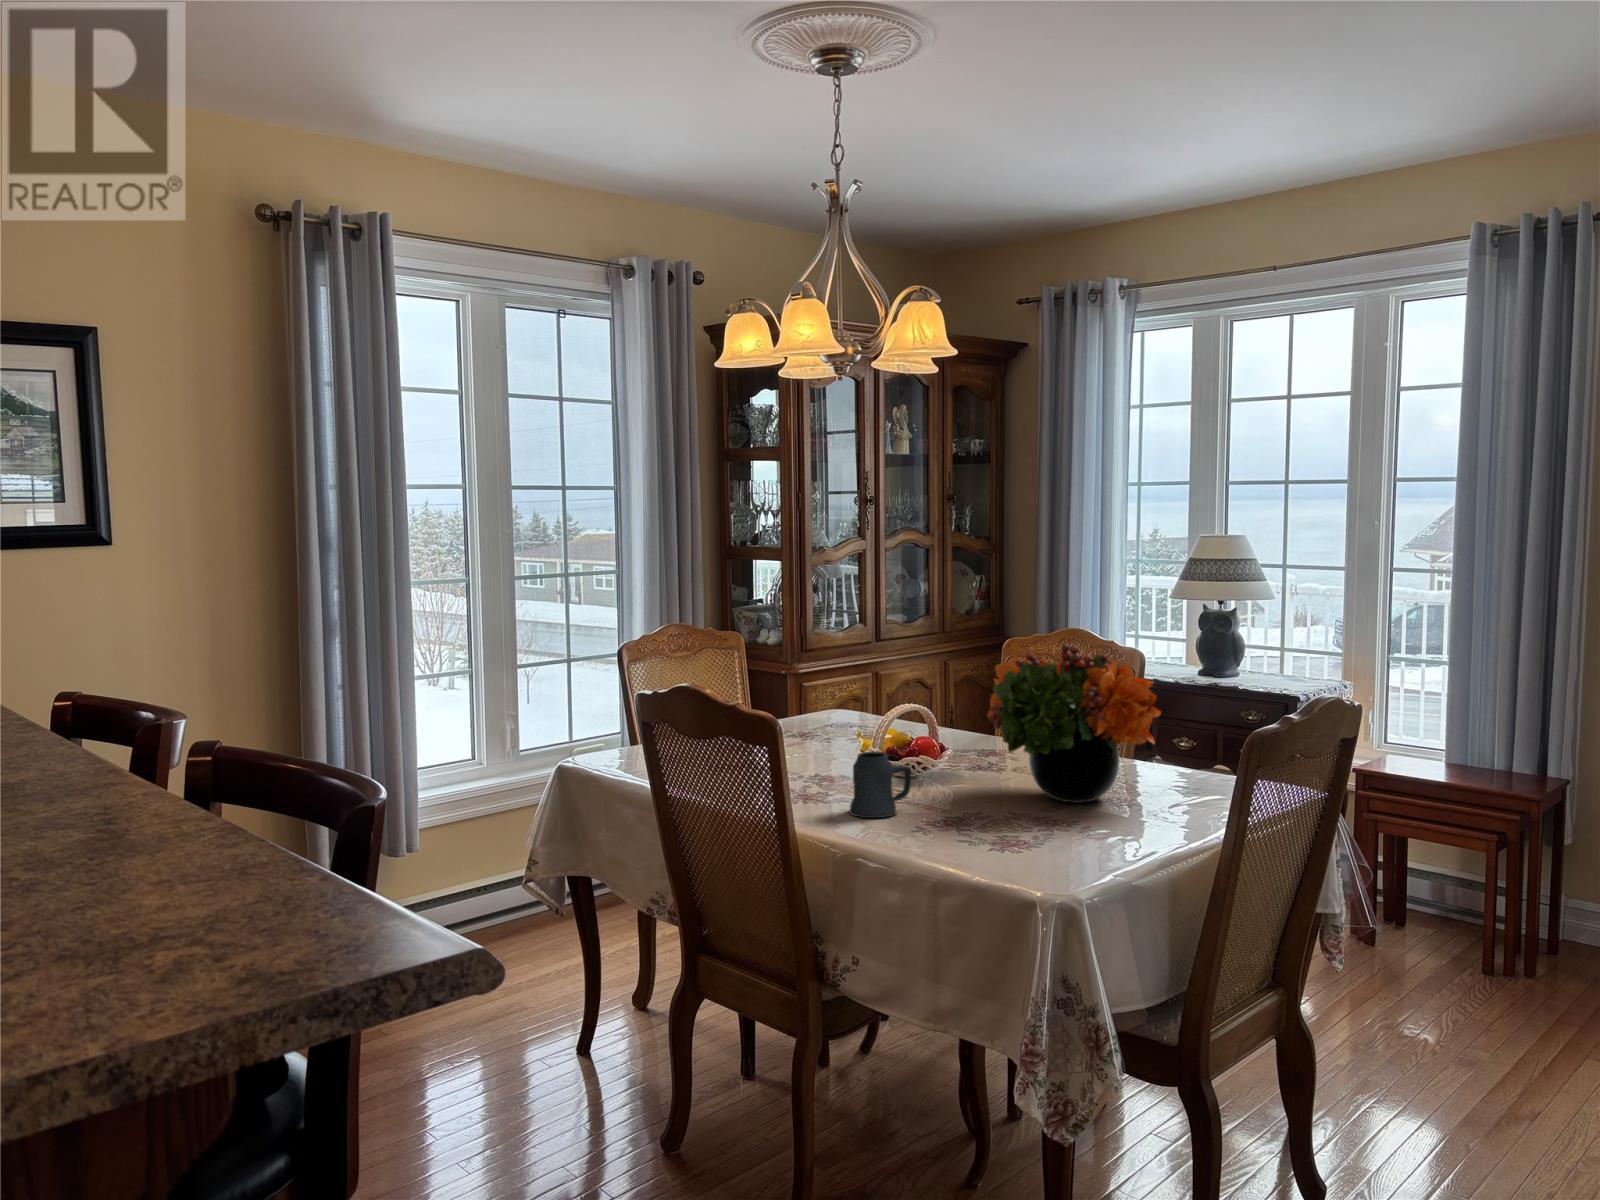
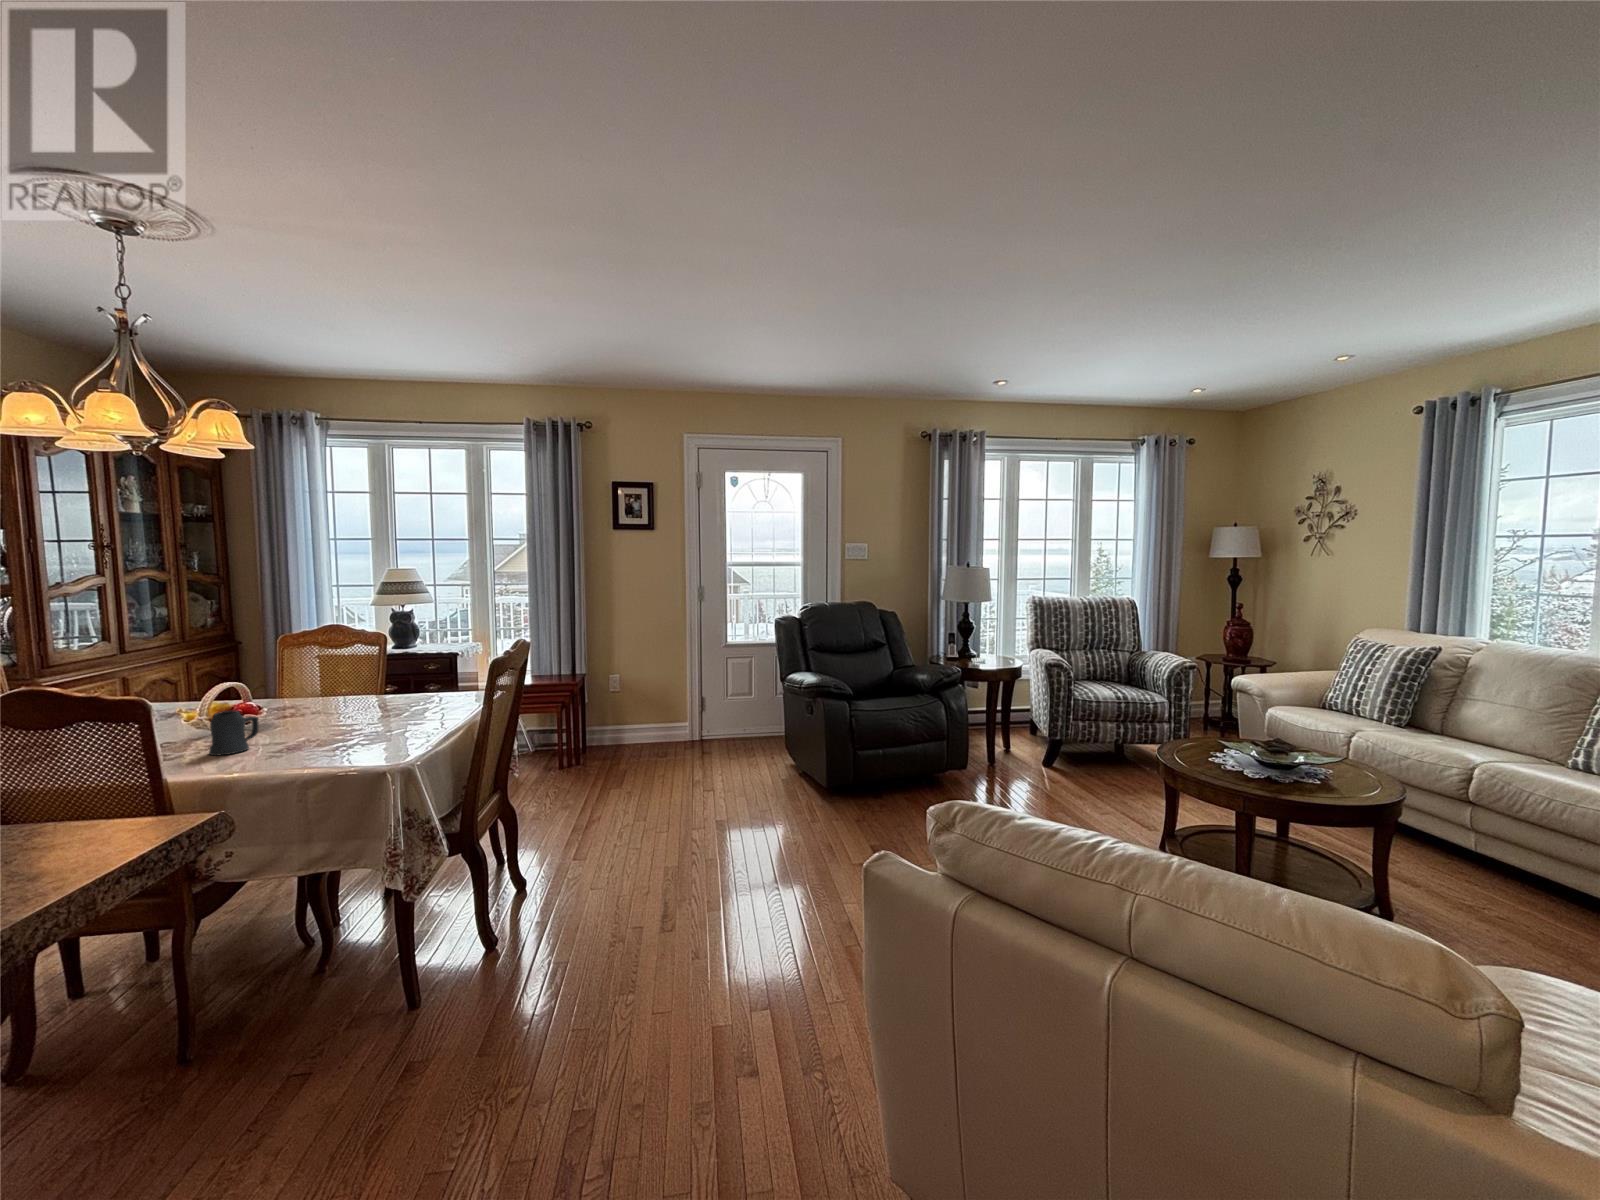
flower arrangement: present [987,644,1161,803] -> none [299,630,420,721]

